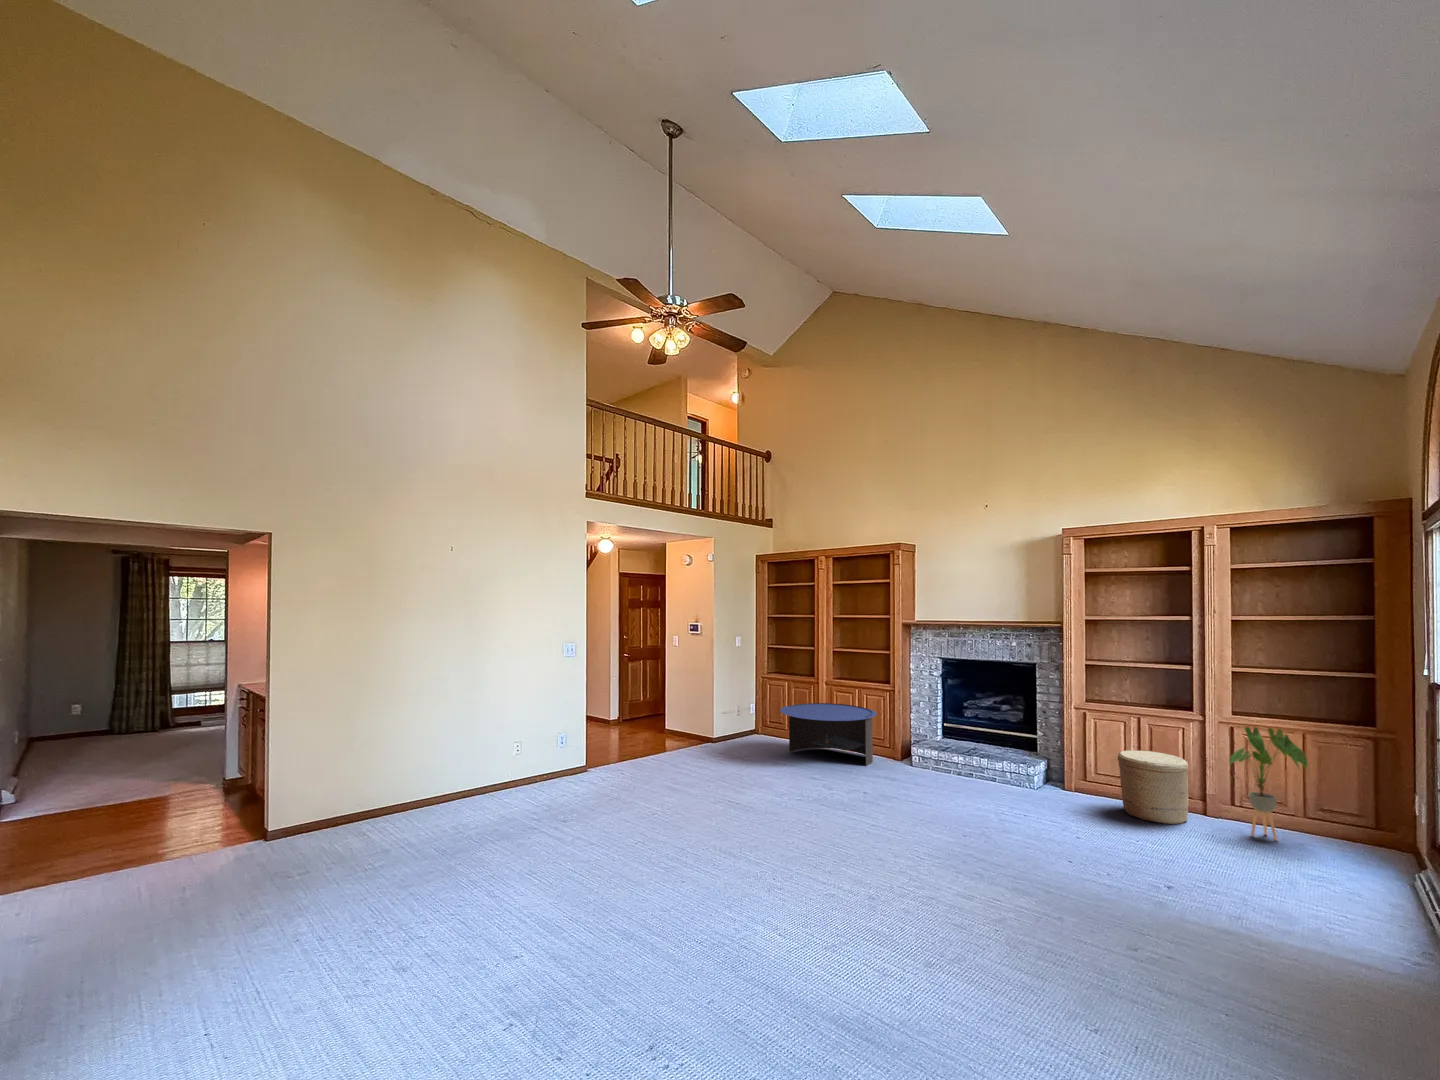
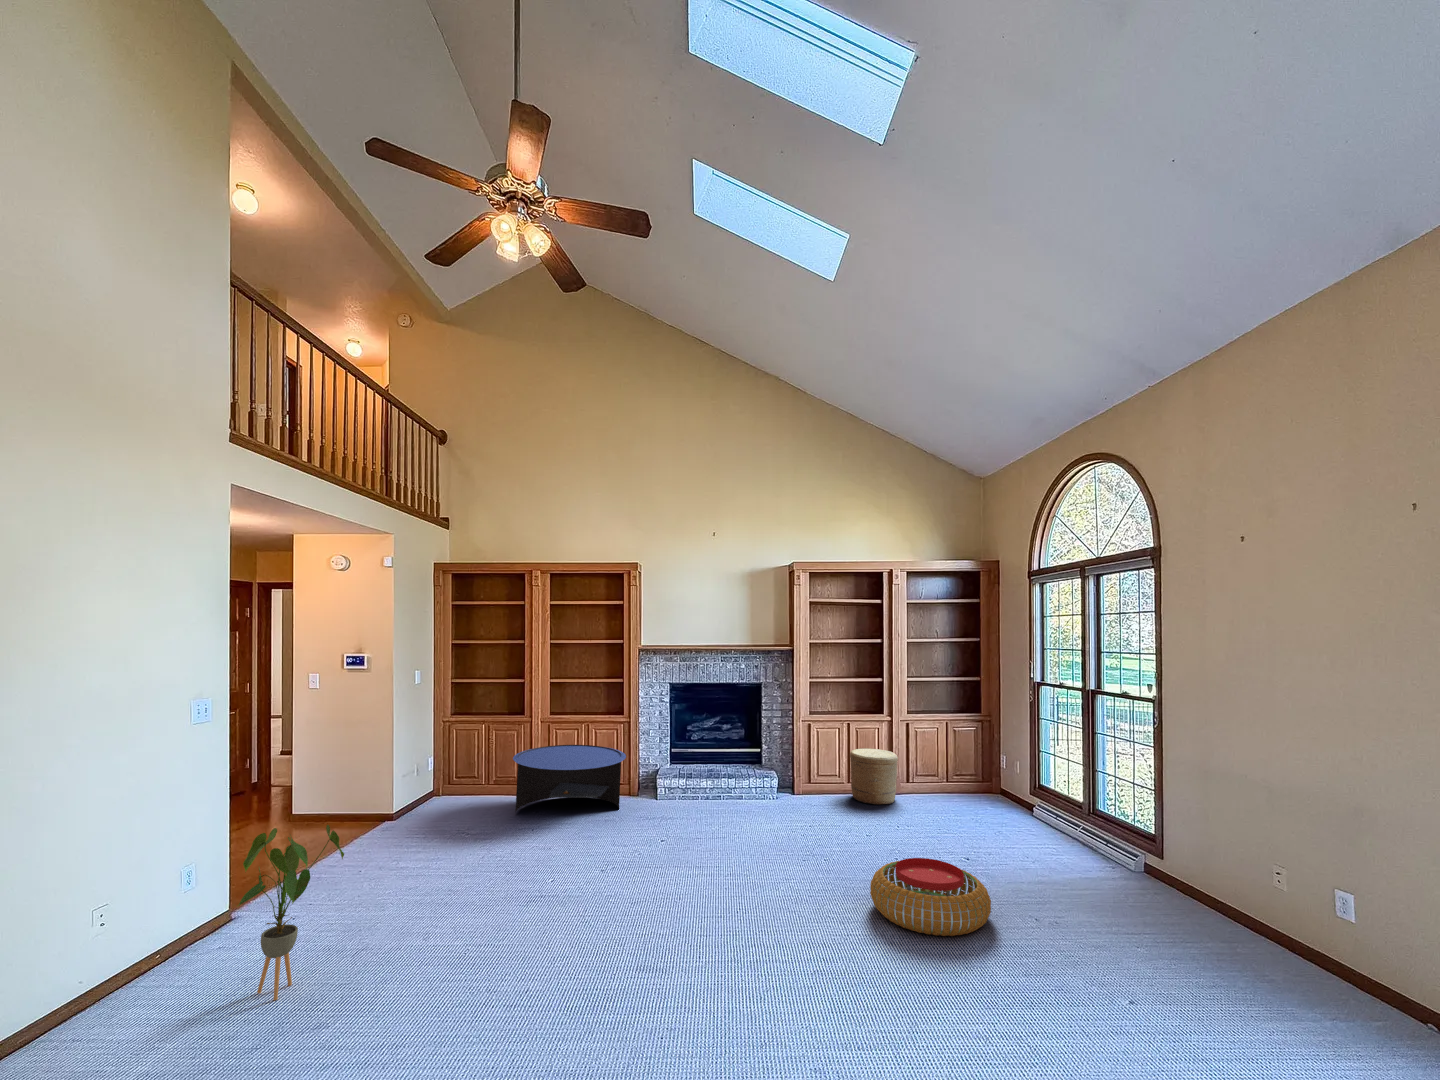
house plant: present [1229,727,1308,841] -> present [238,825,344,1000]
pouf: none [884,839,1022,928] -> present [870,858,991,936]

